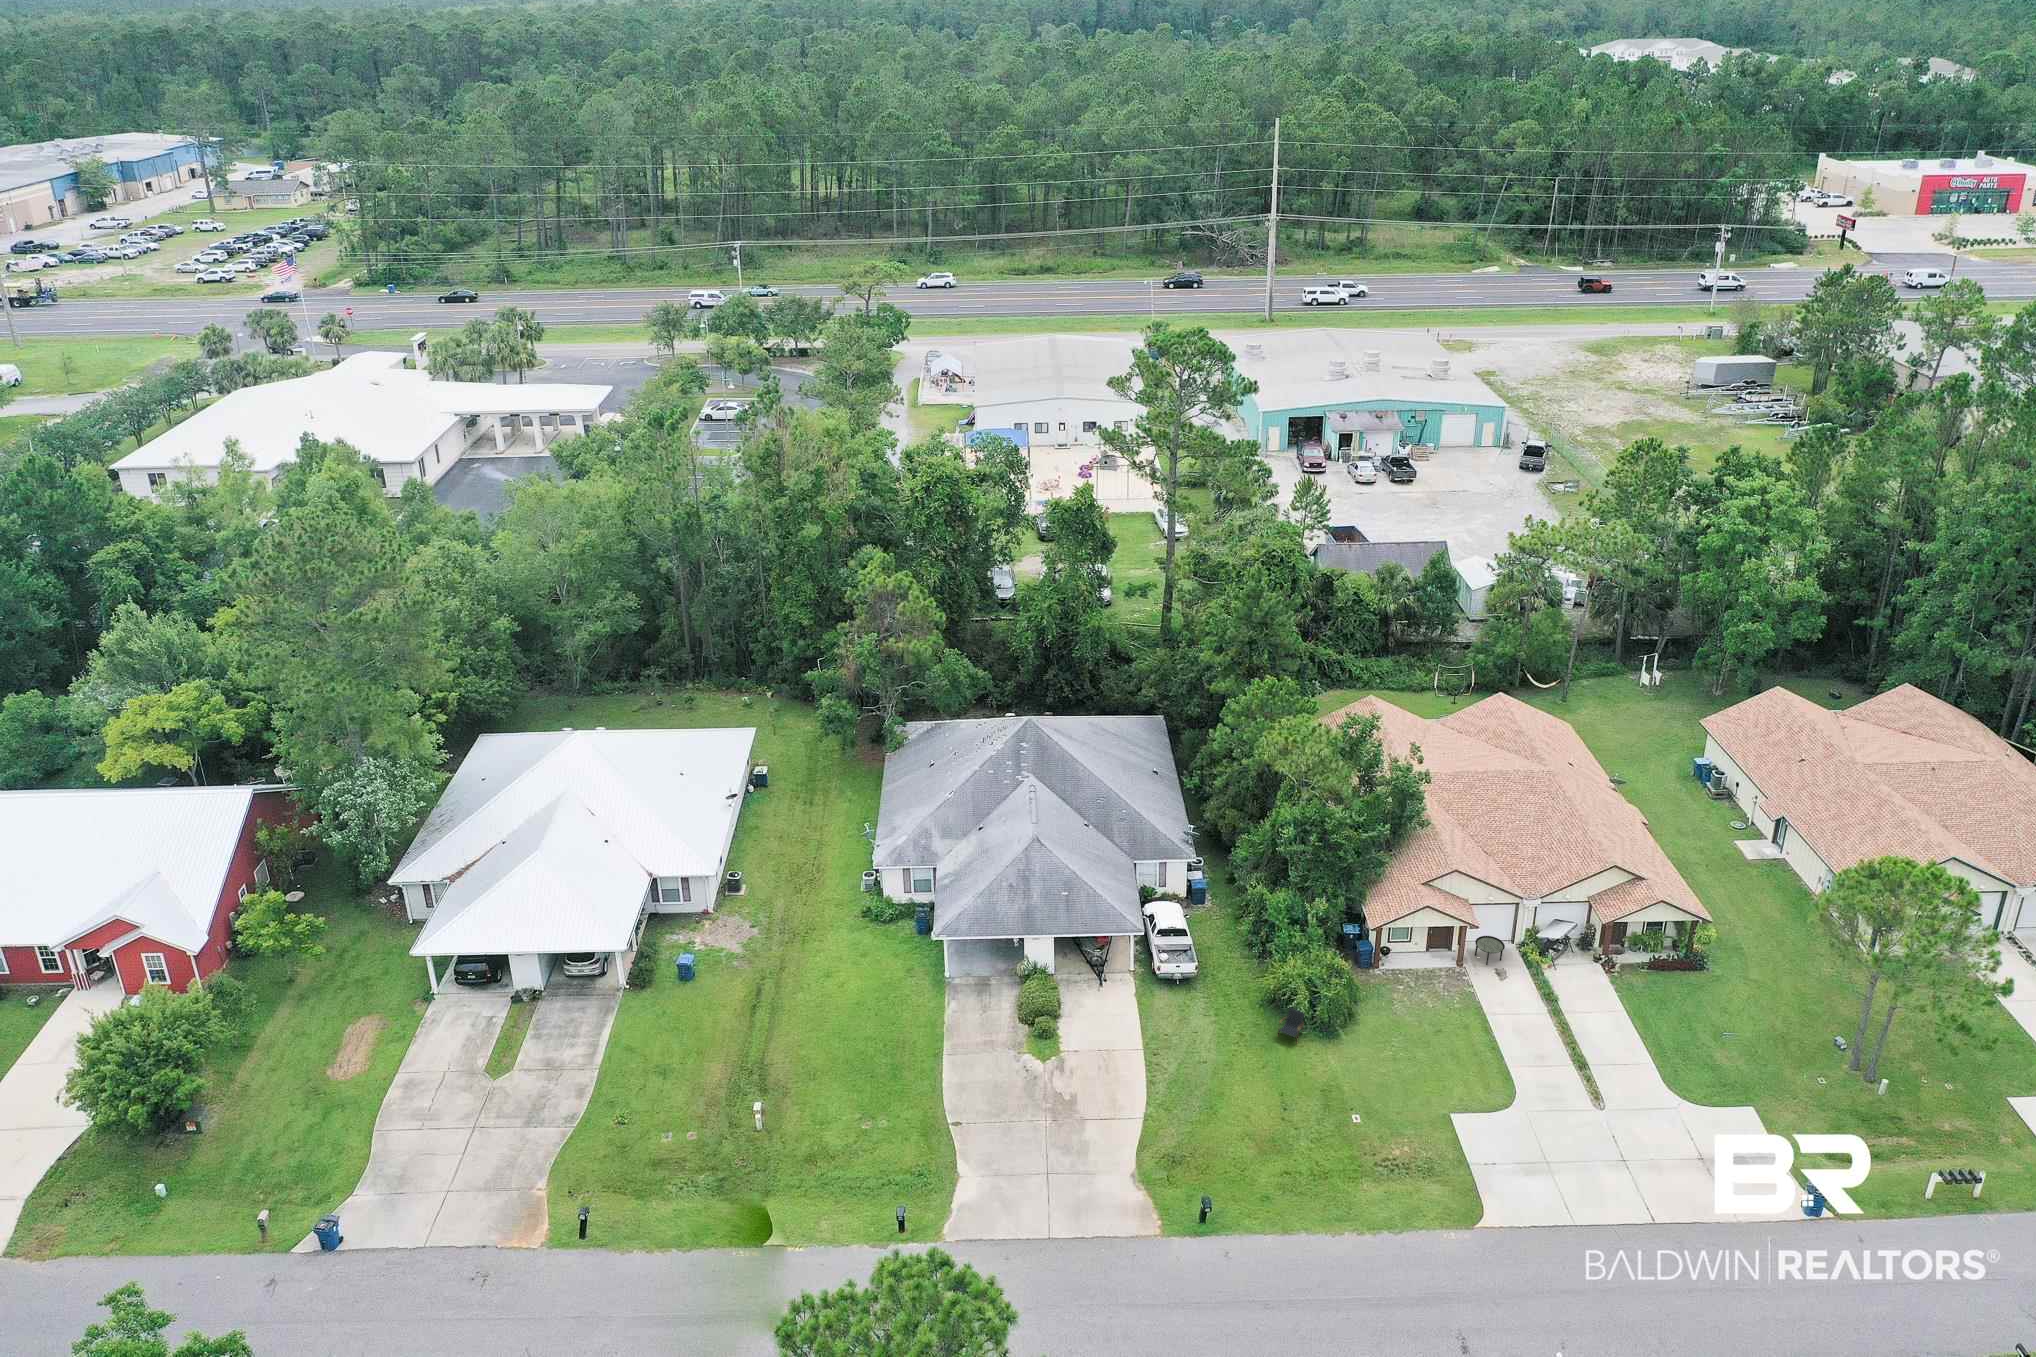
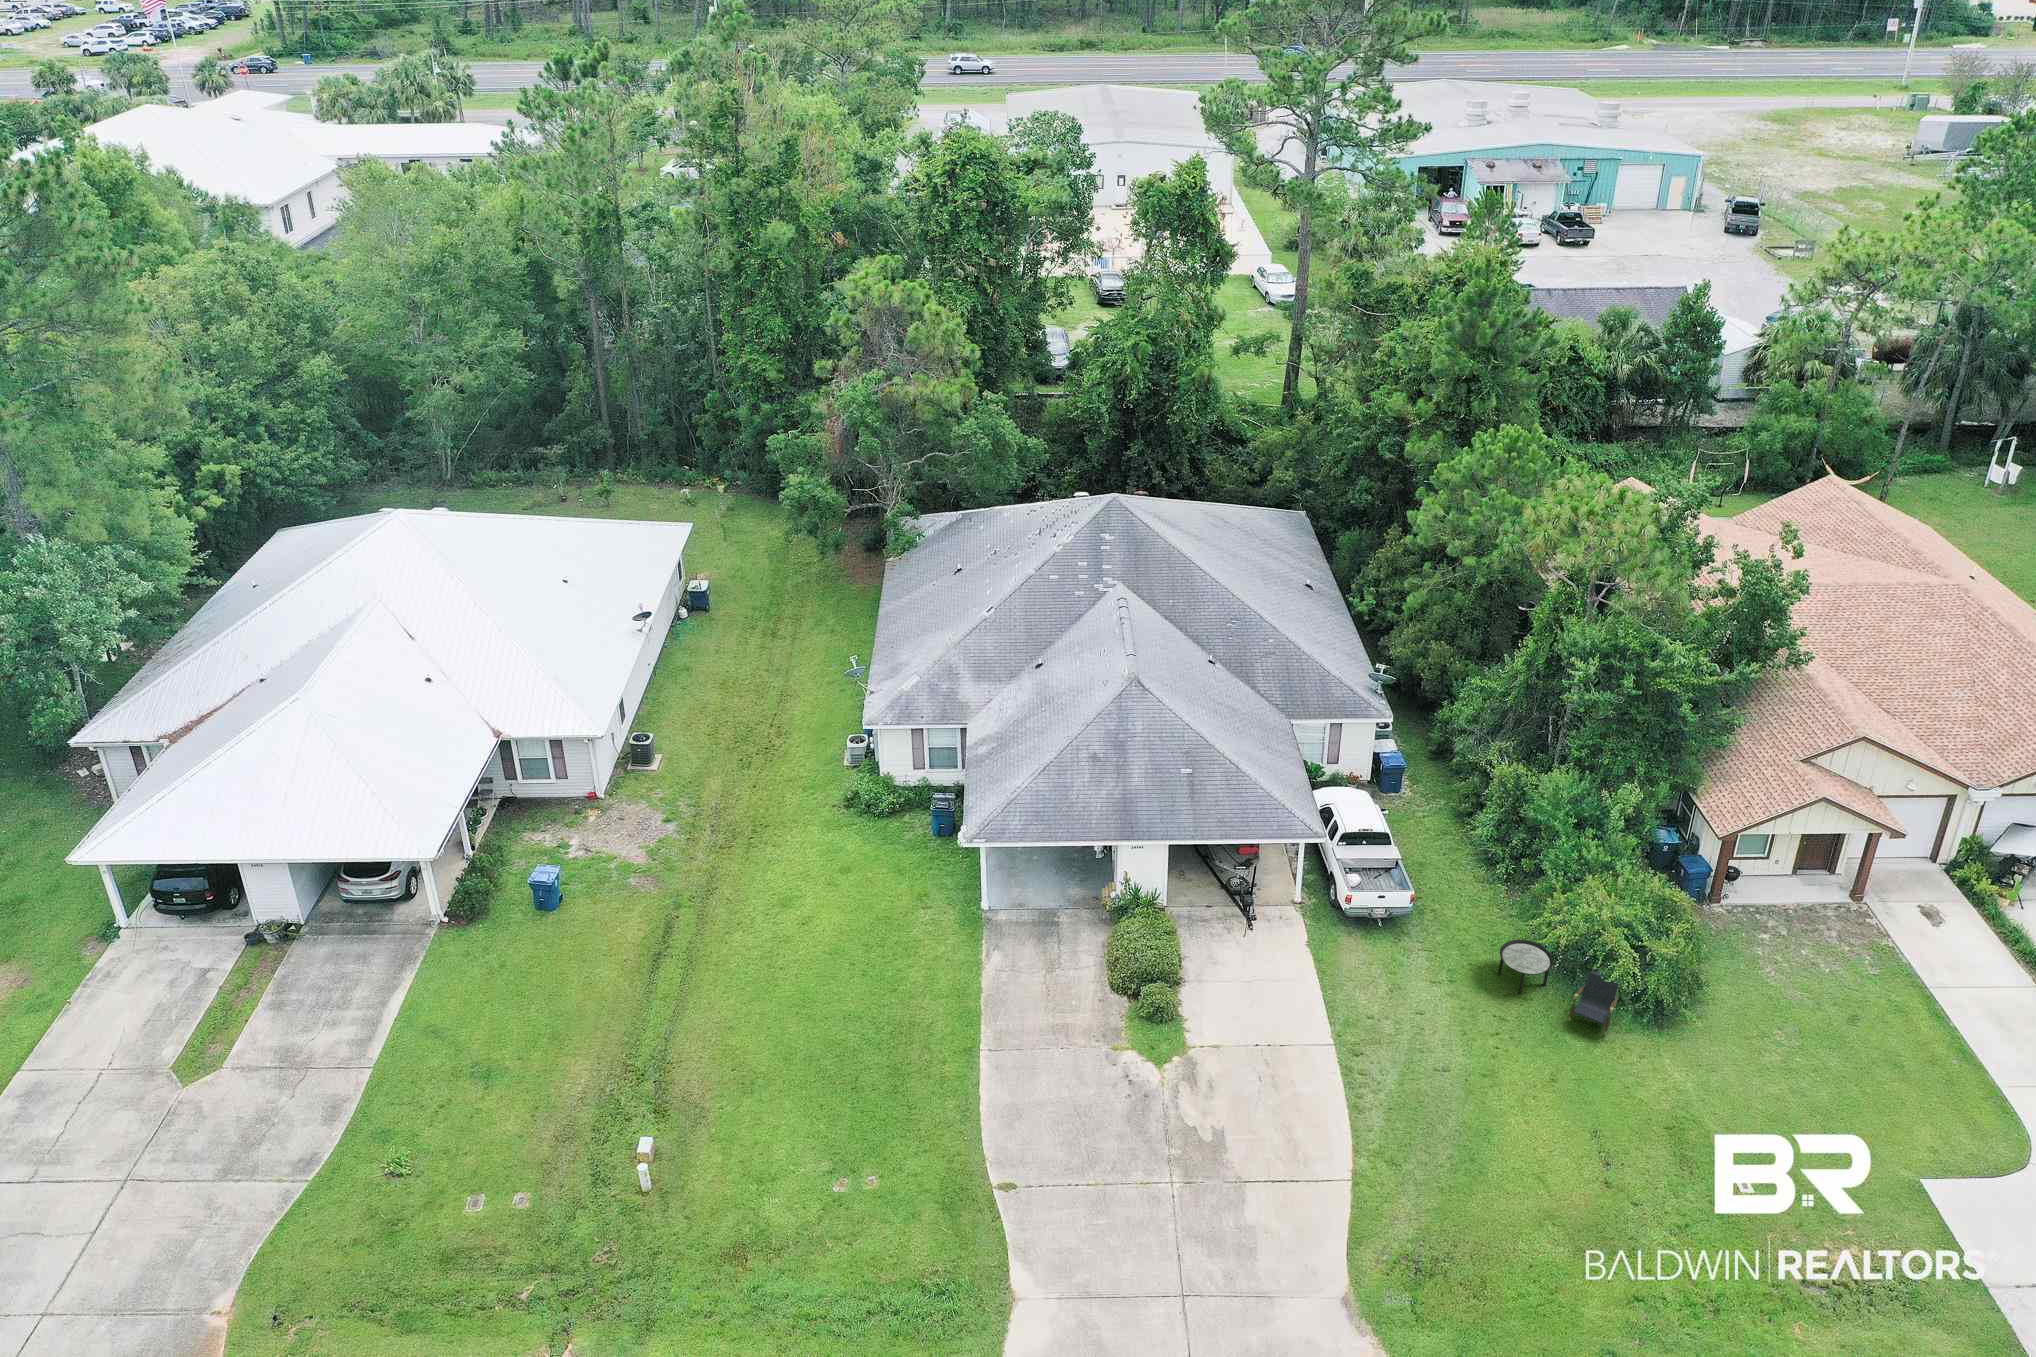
round table: present [1475,936,1505,965] -> present [1498,940,1553,994]

